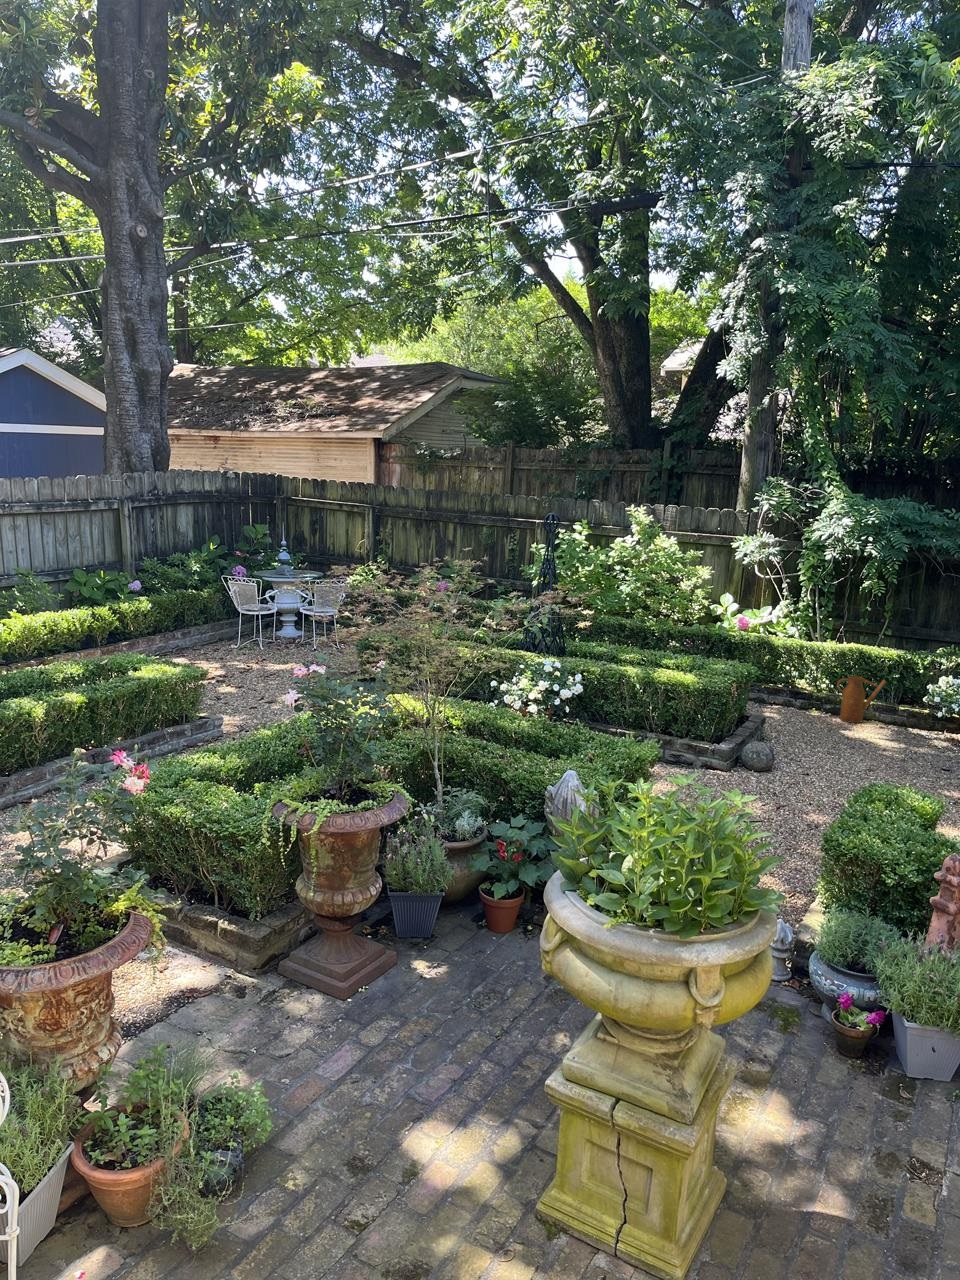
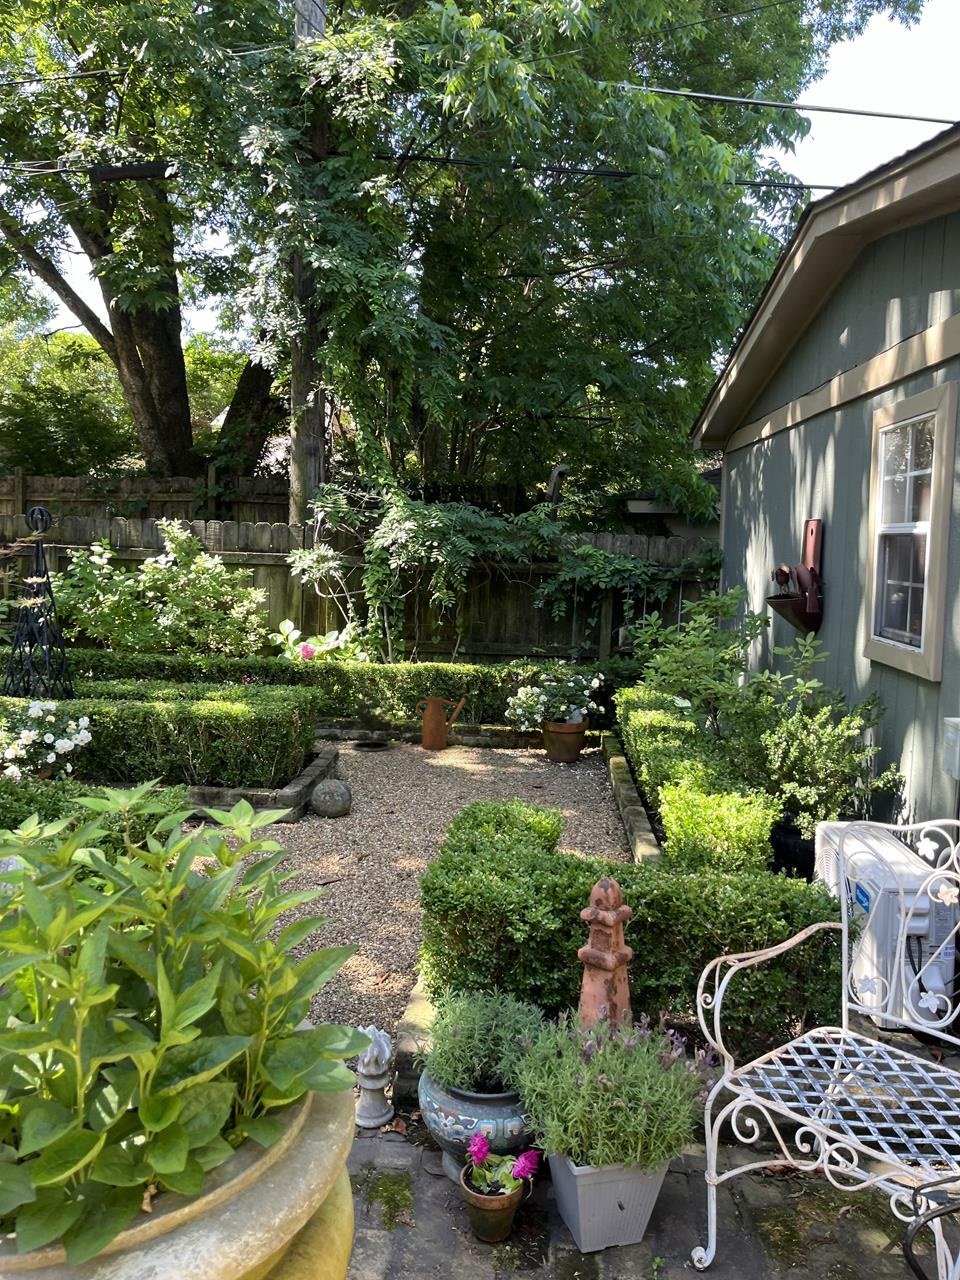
potted tree: none [776,655,816,717] -> present [353,683,391,751]

